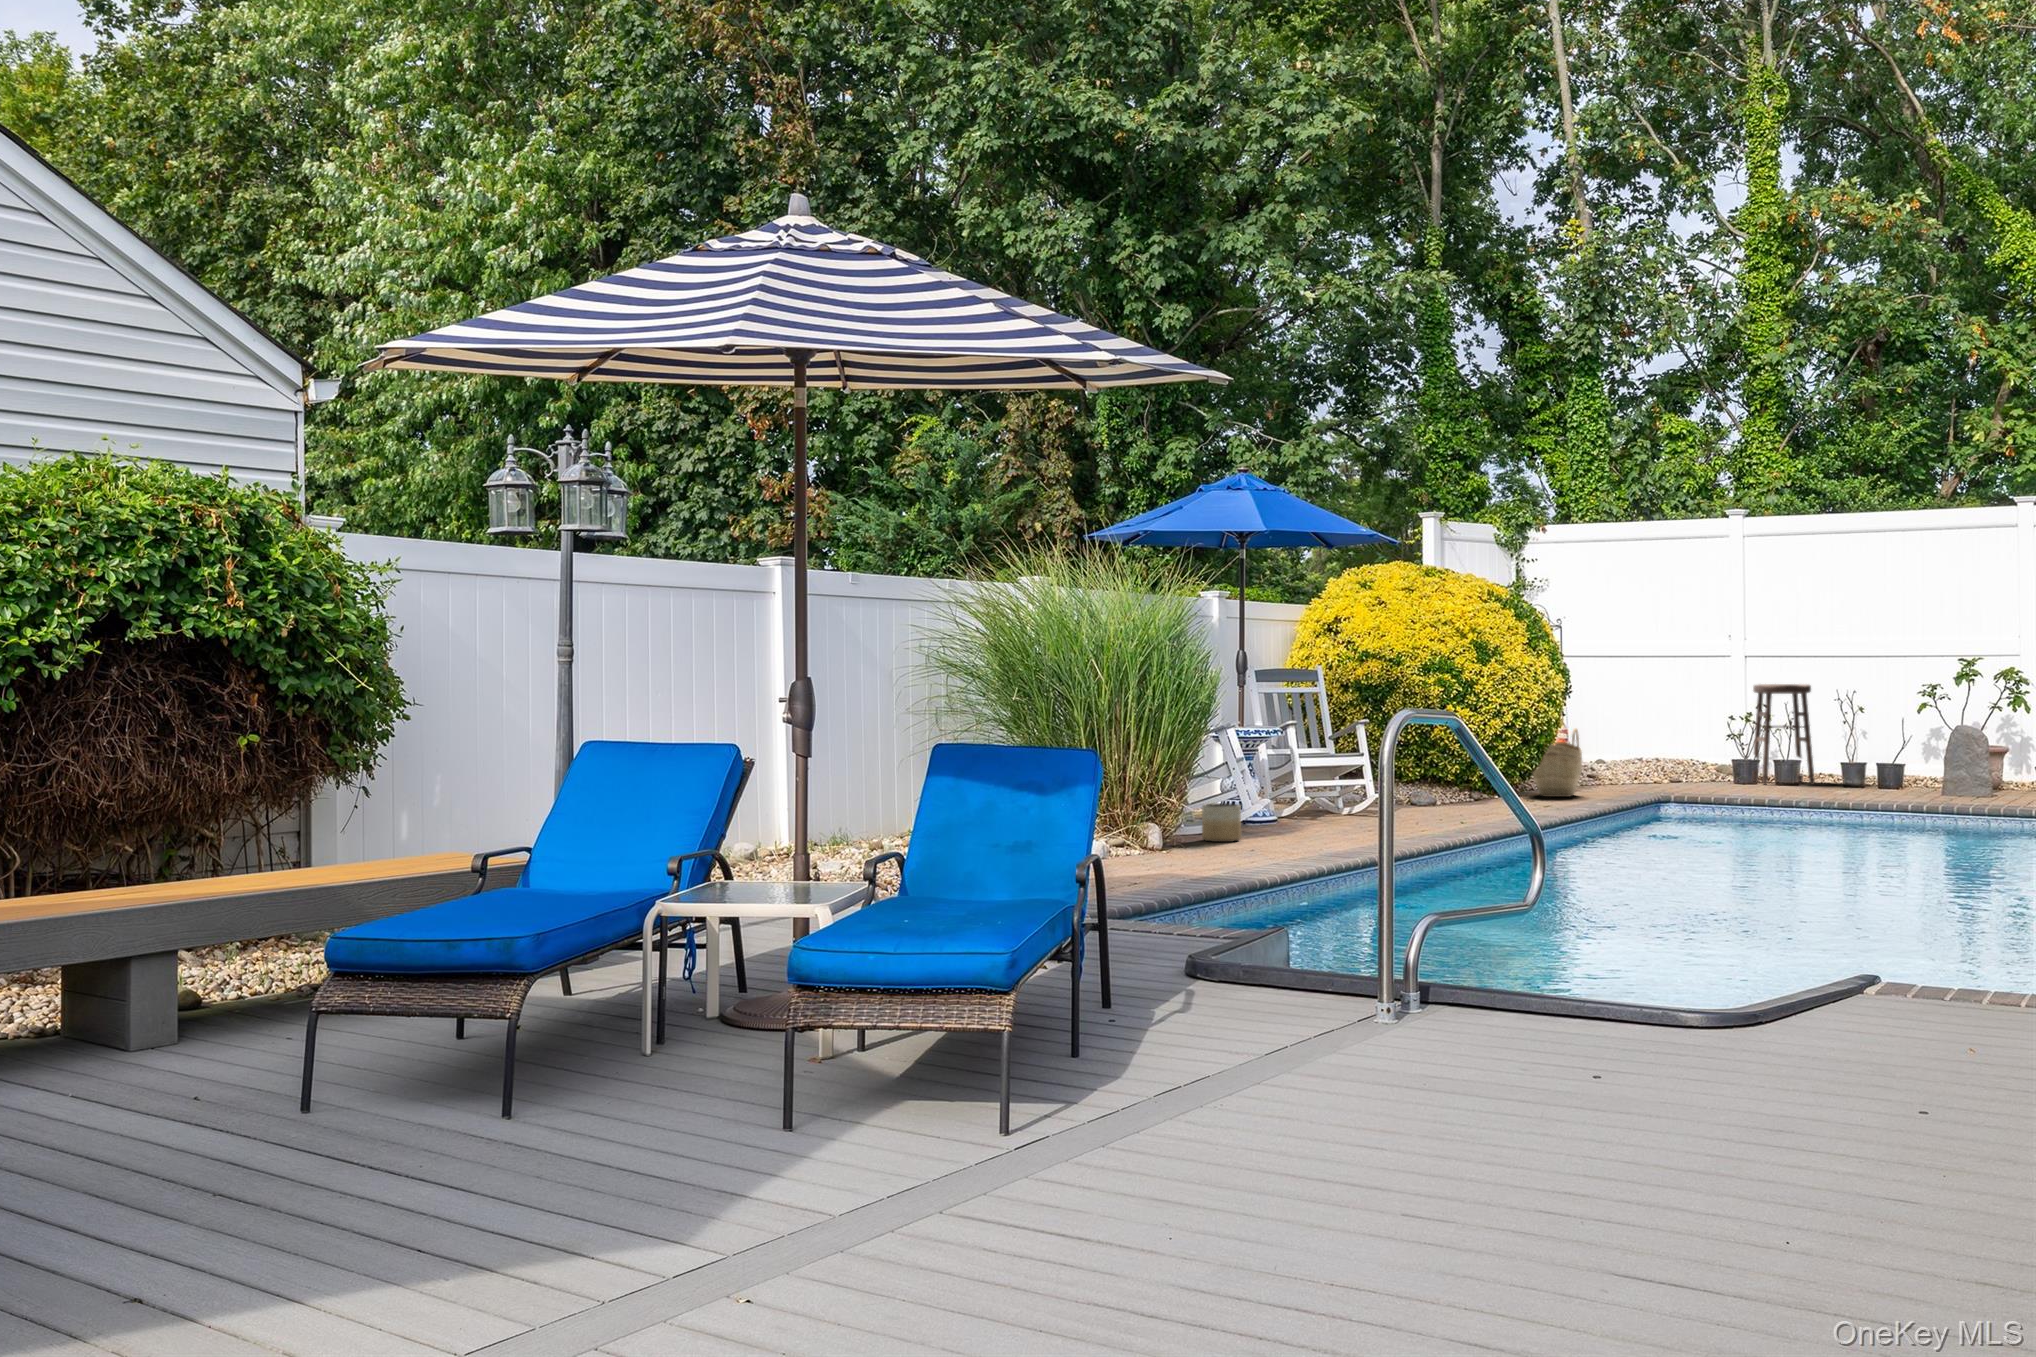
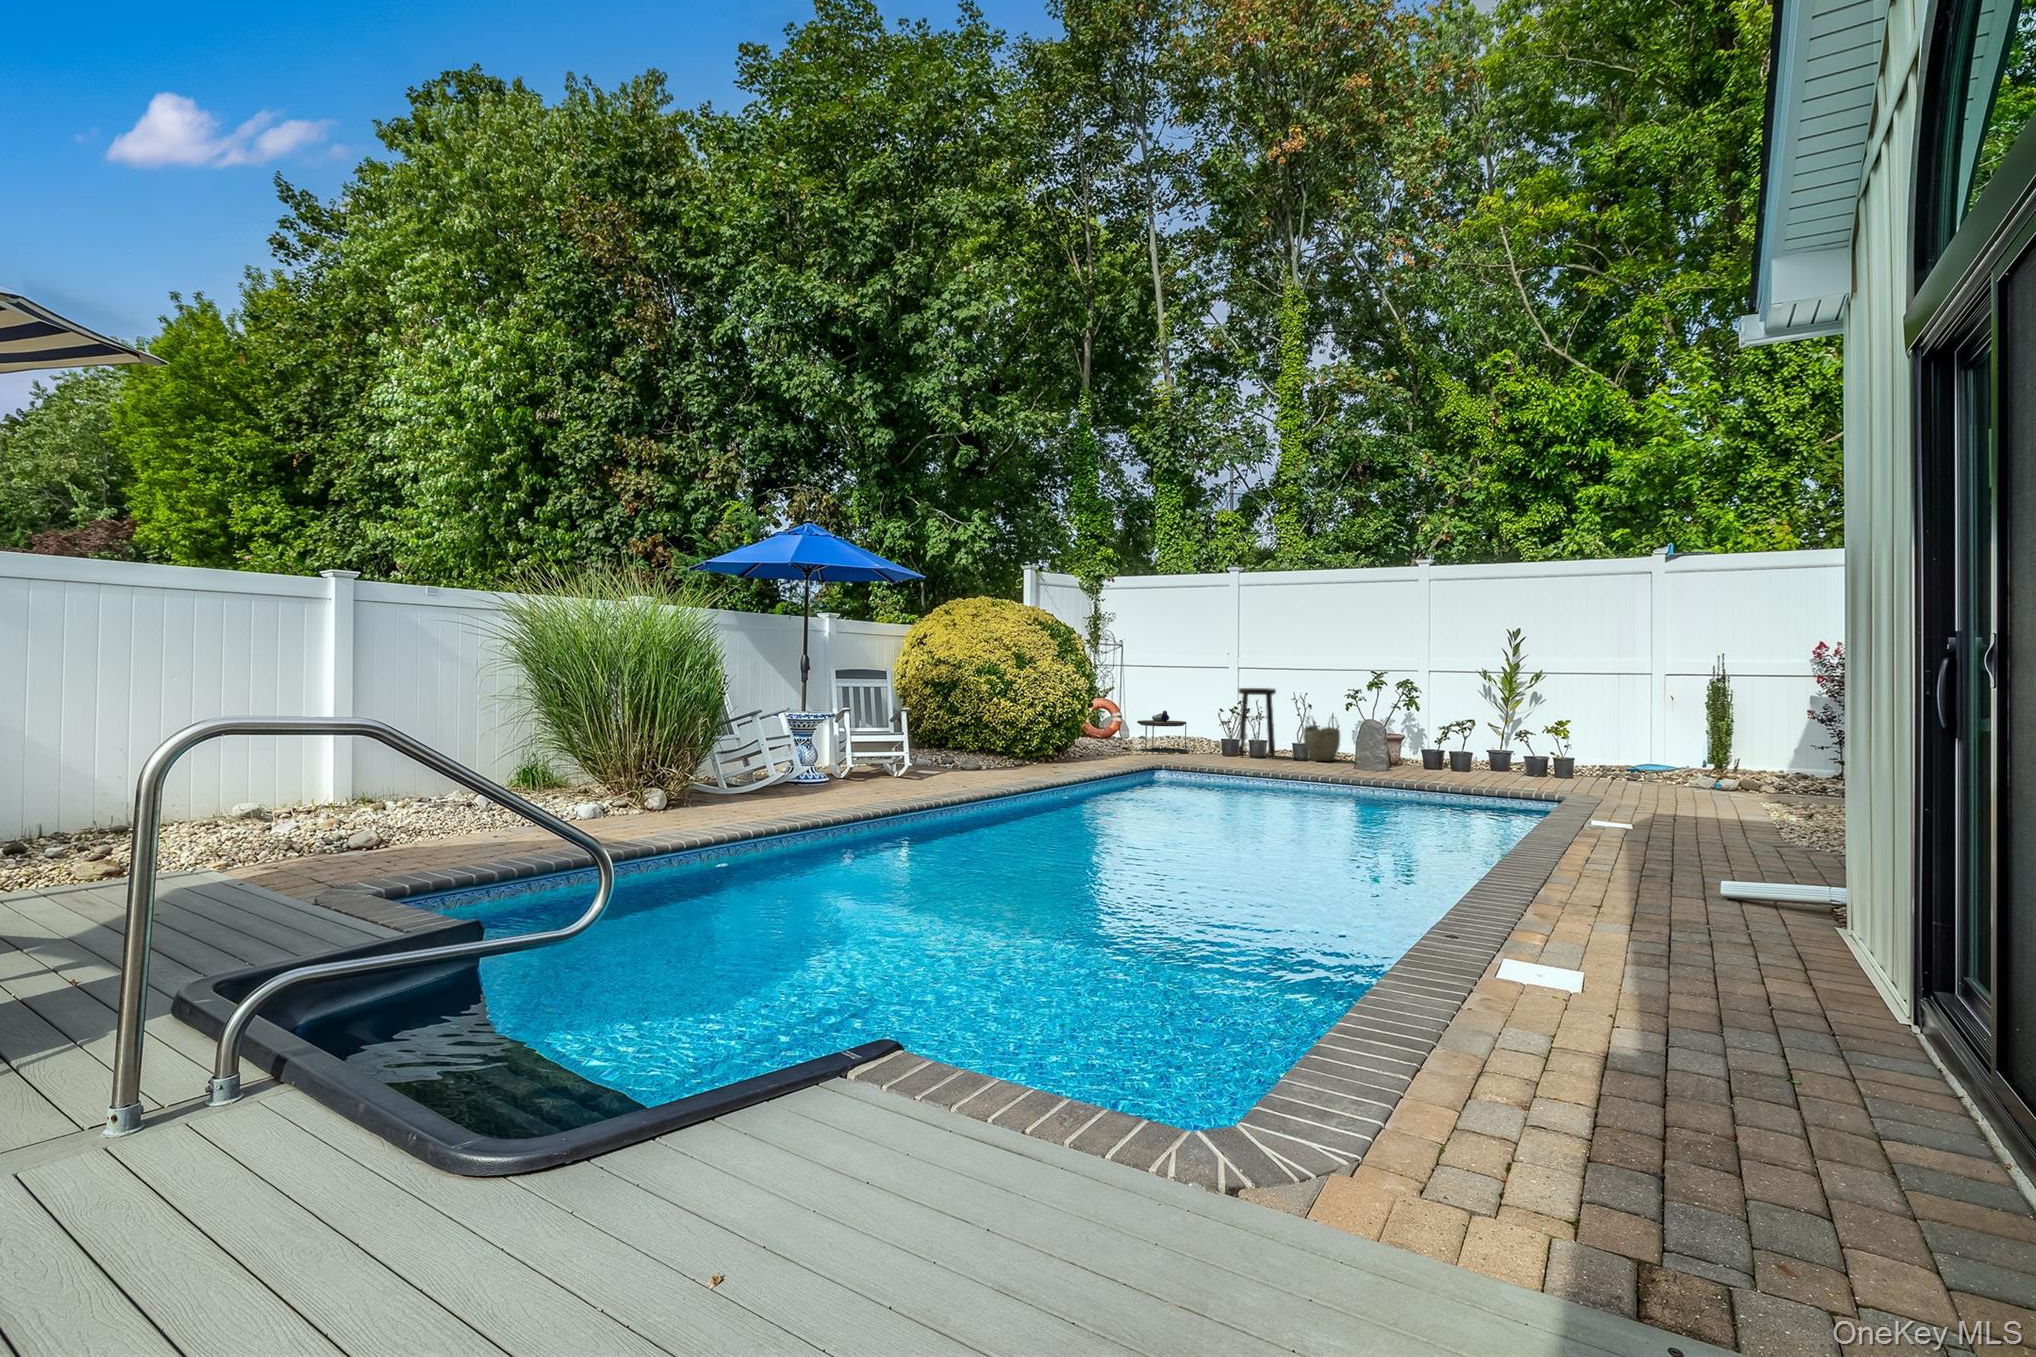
side table: none [1592,720,1668,781] -> present [1137,711,1186,752]
woven basket: present [1533,728,1582,797] -> present [1304,717,1340,761]
planter: present [1202,803,1241,842] -> none [697,771,729,802]

